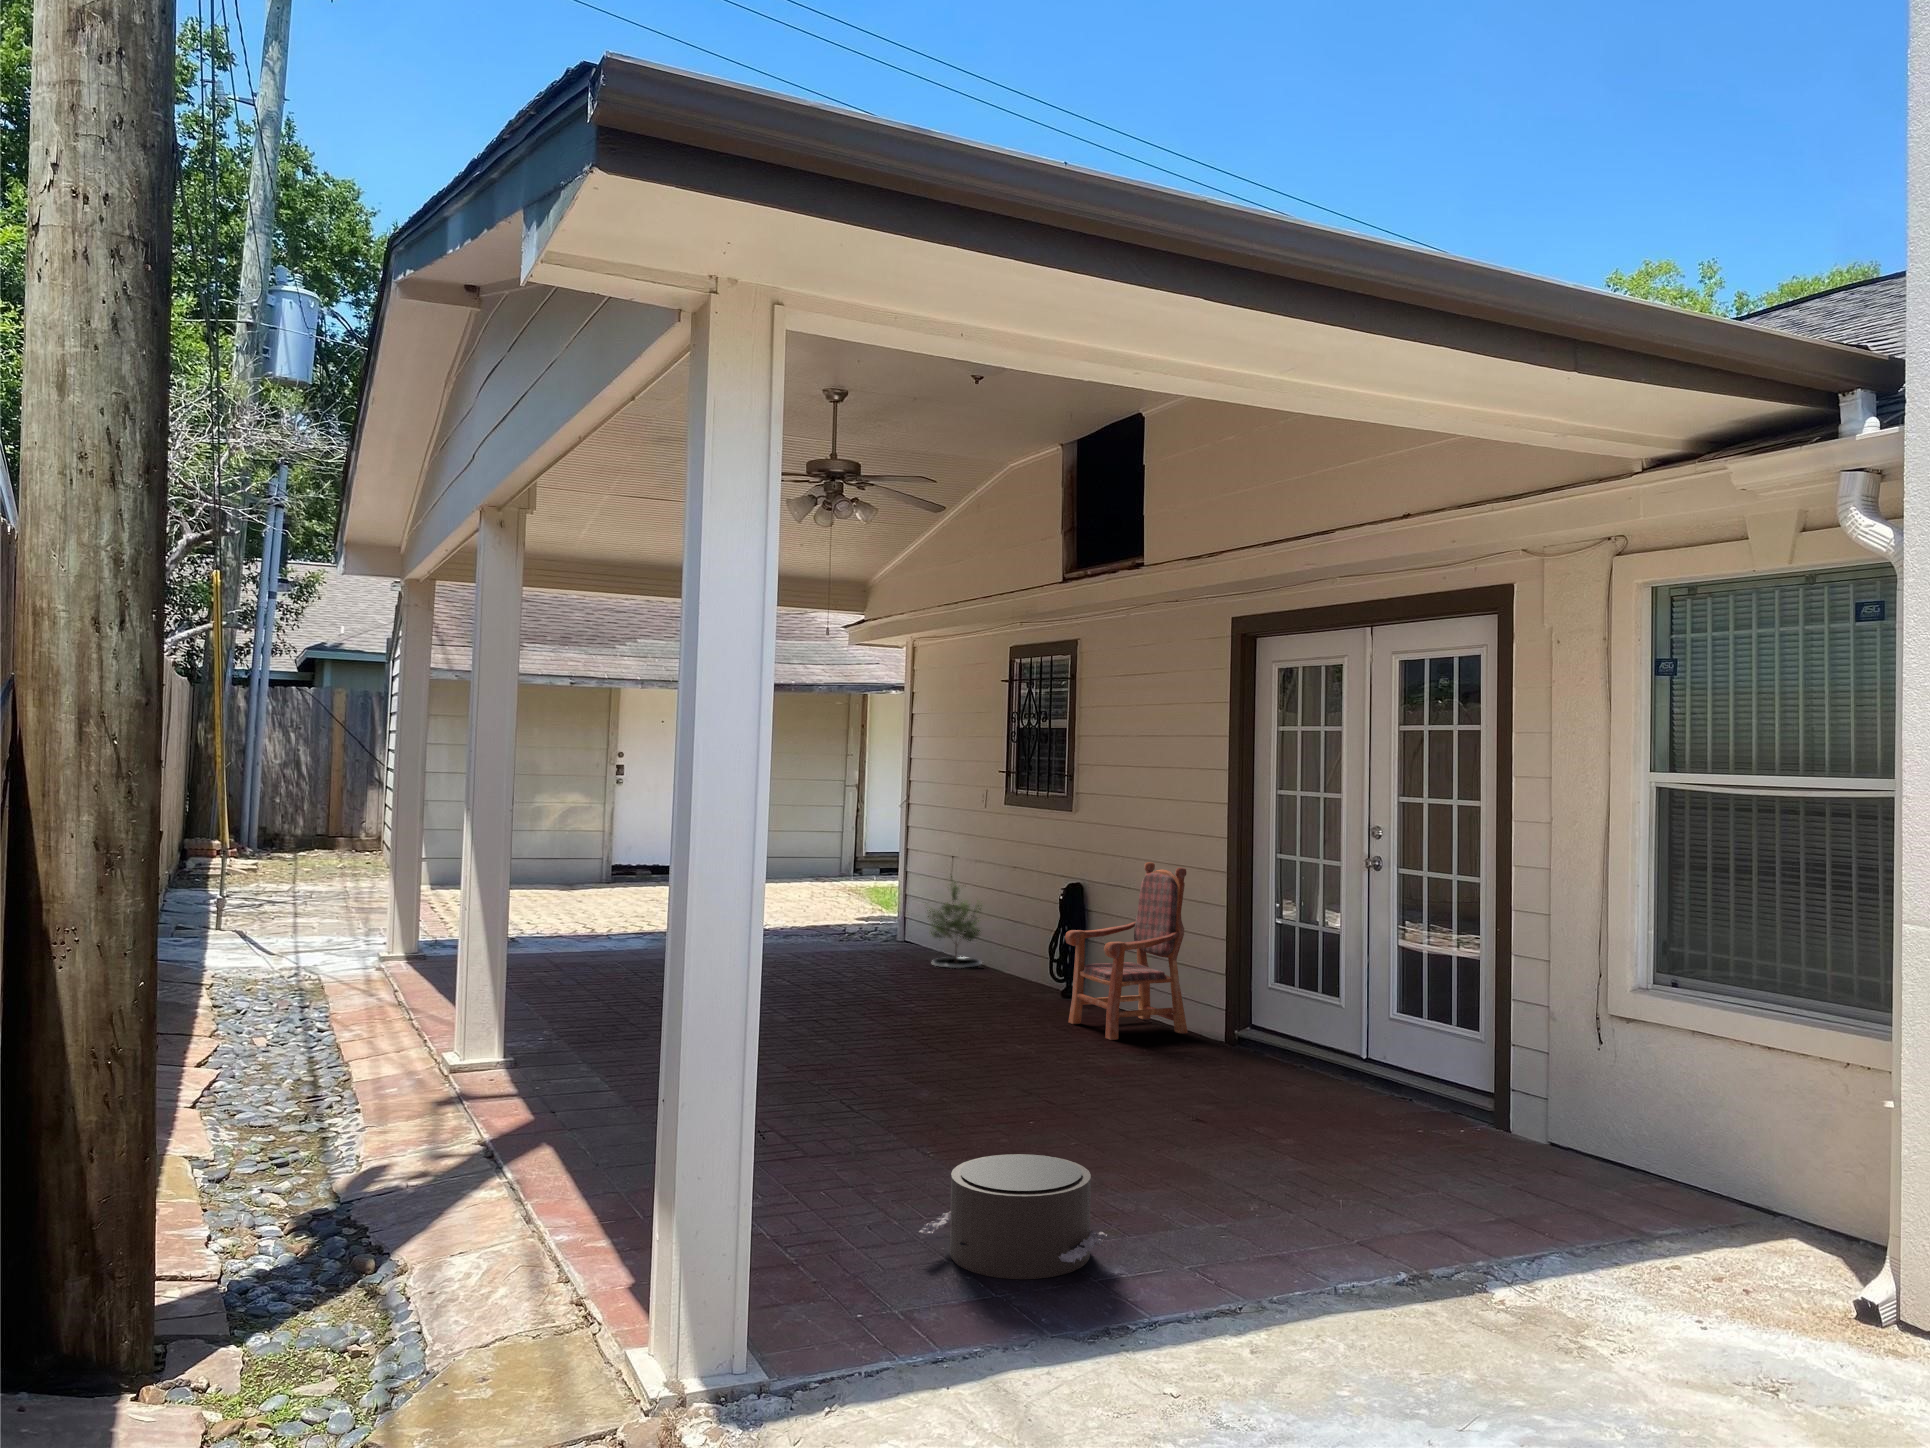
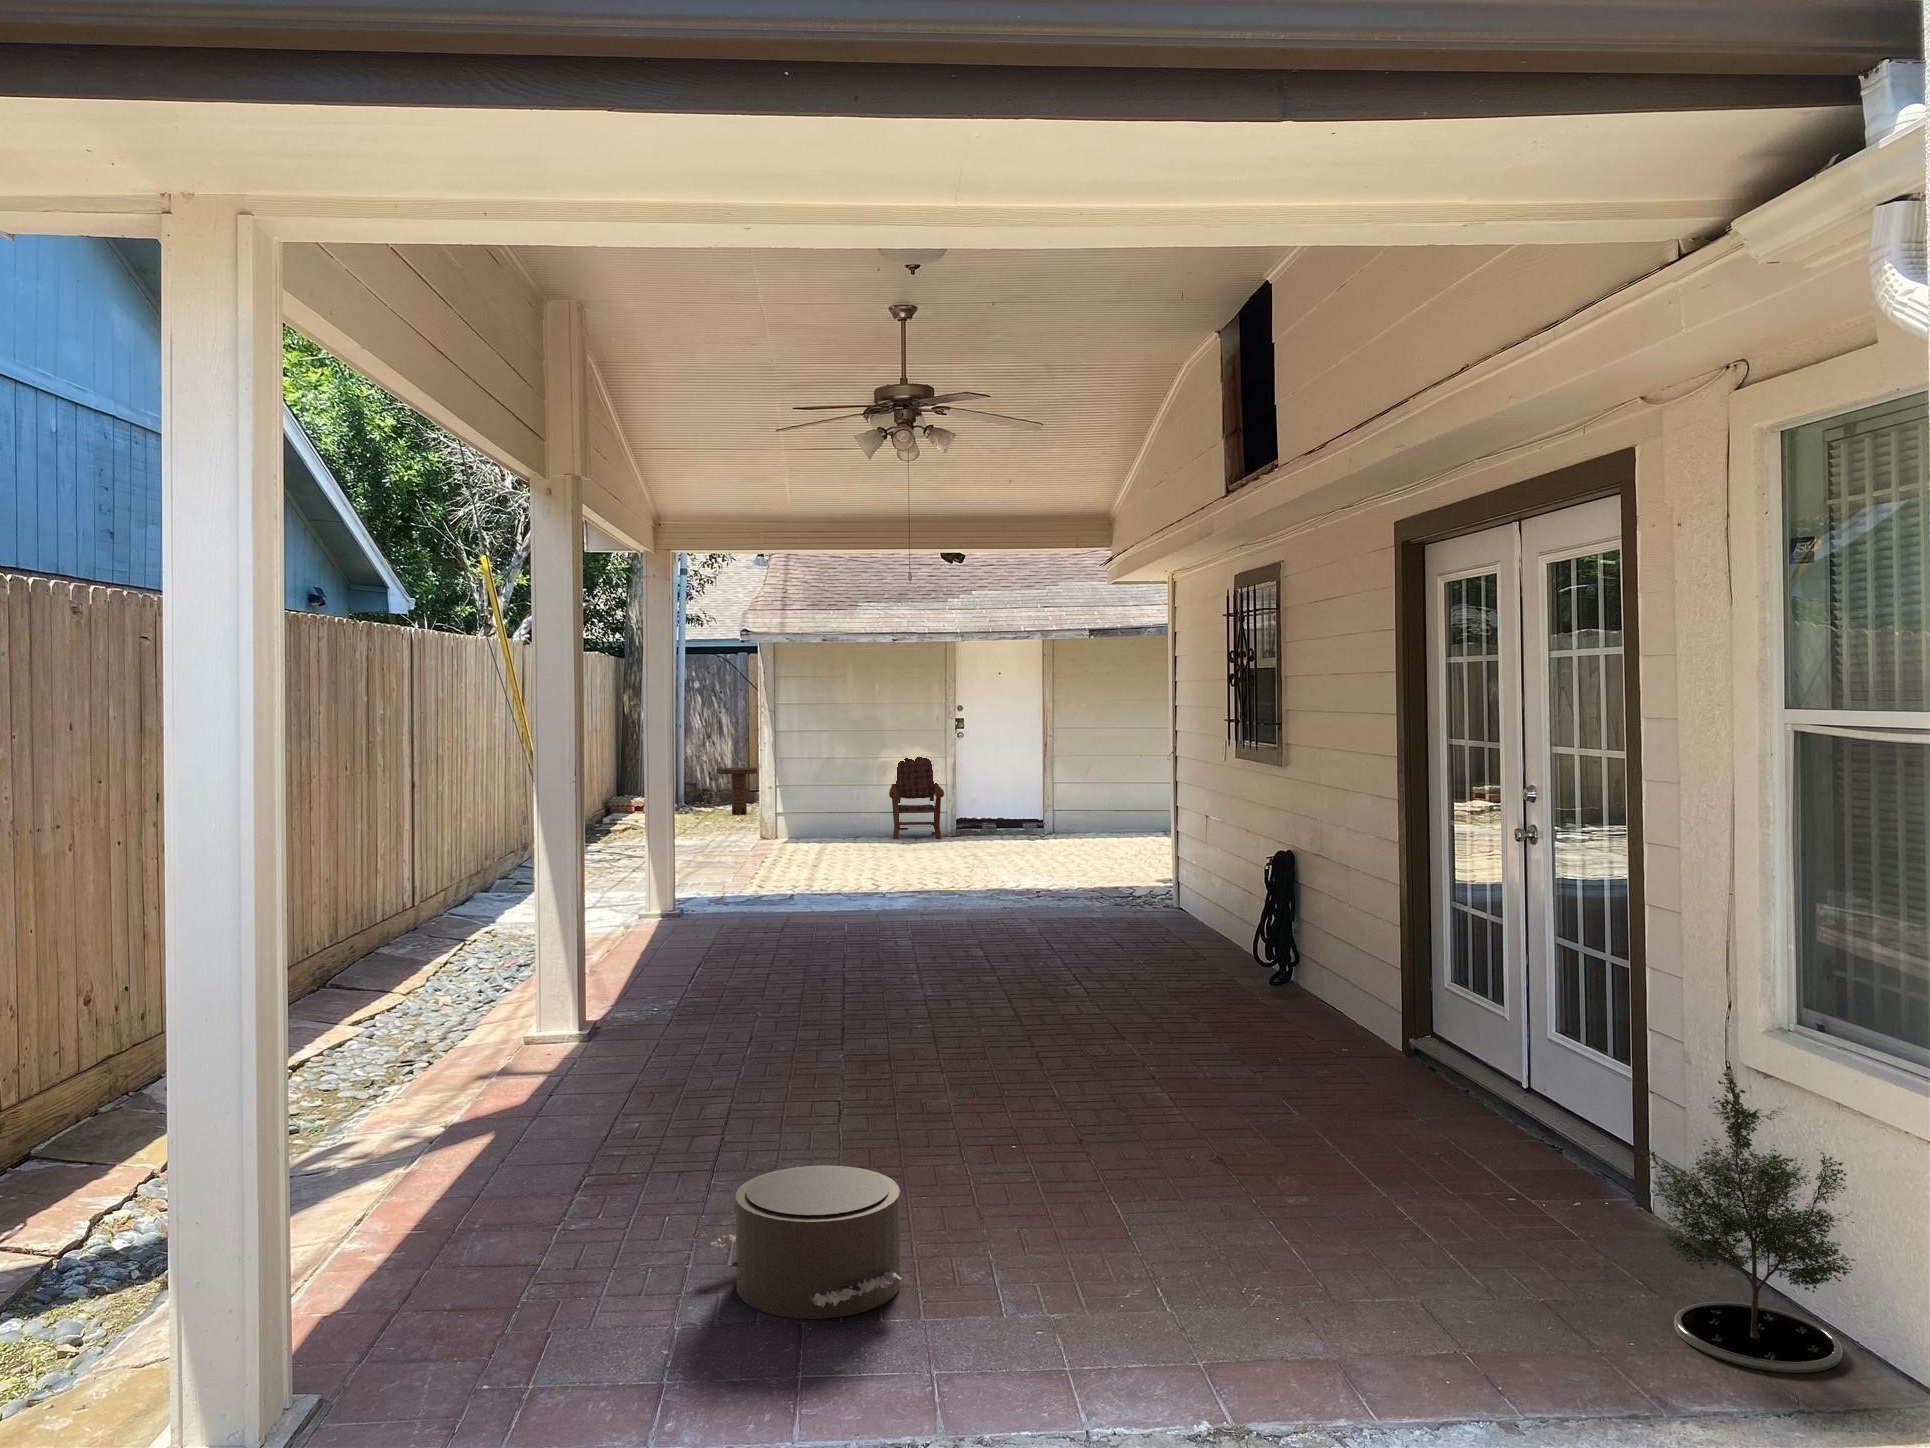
side table: none [316,813,369,865] -> present [717,767,757,815]
armchair: present [1065,862,1188,1040] -> present [889,755,944,839]
potted tree: present [928,876,981,968] -> present [1638,1071,1855,1373]

